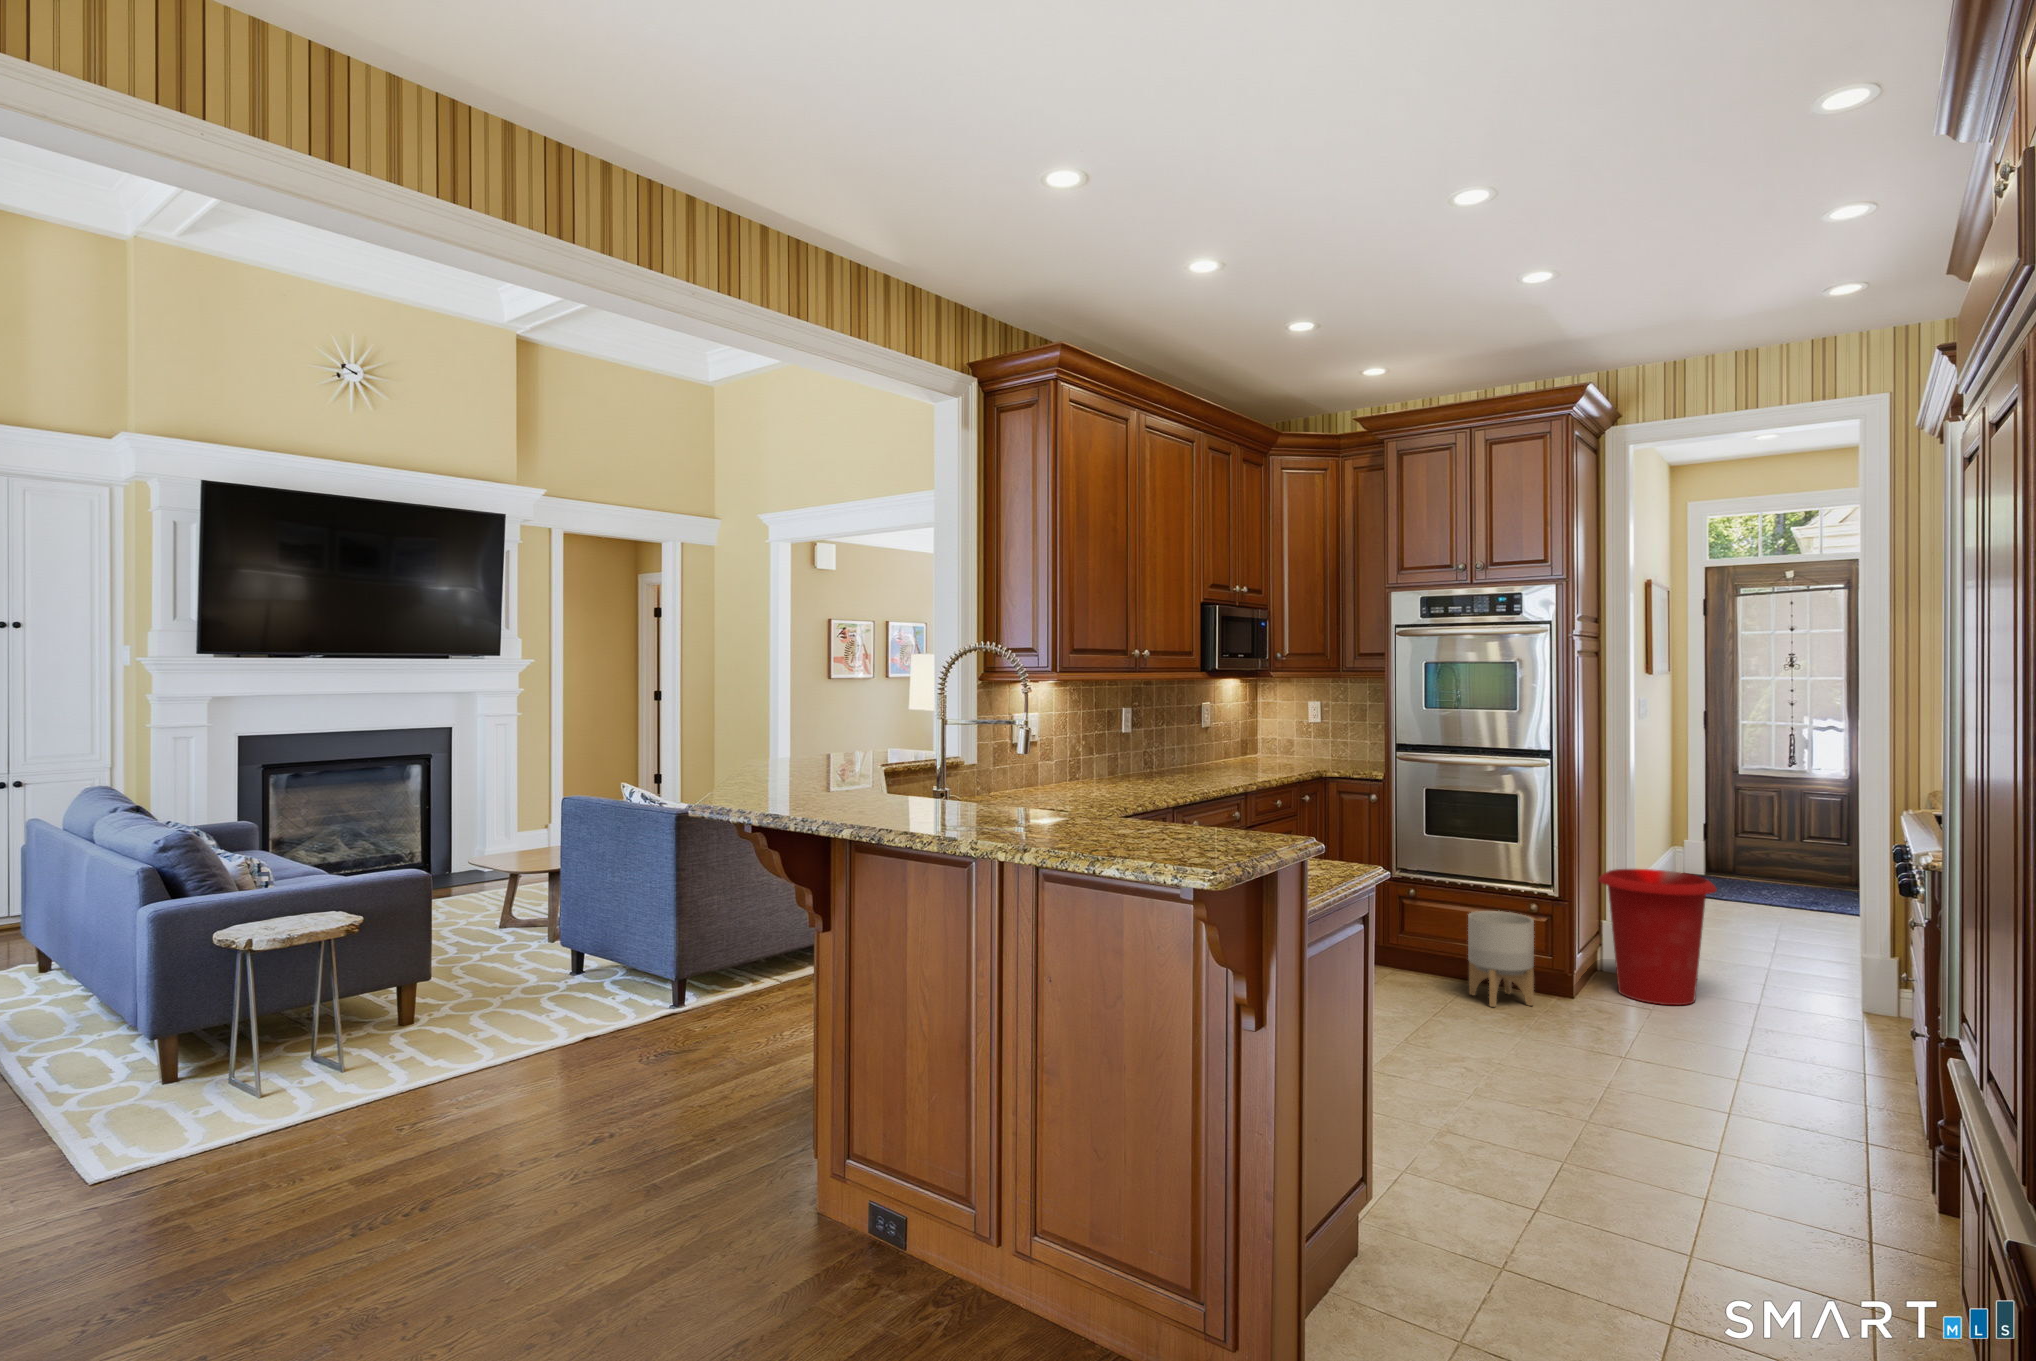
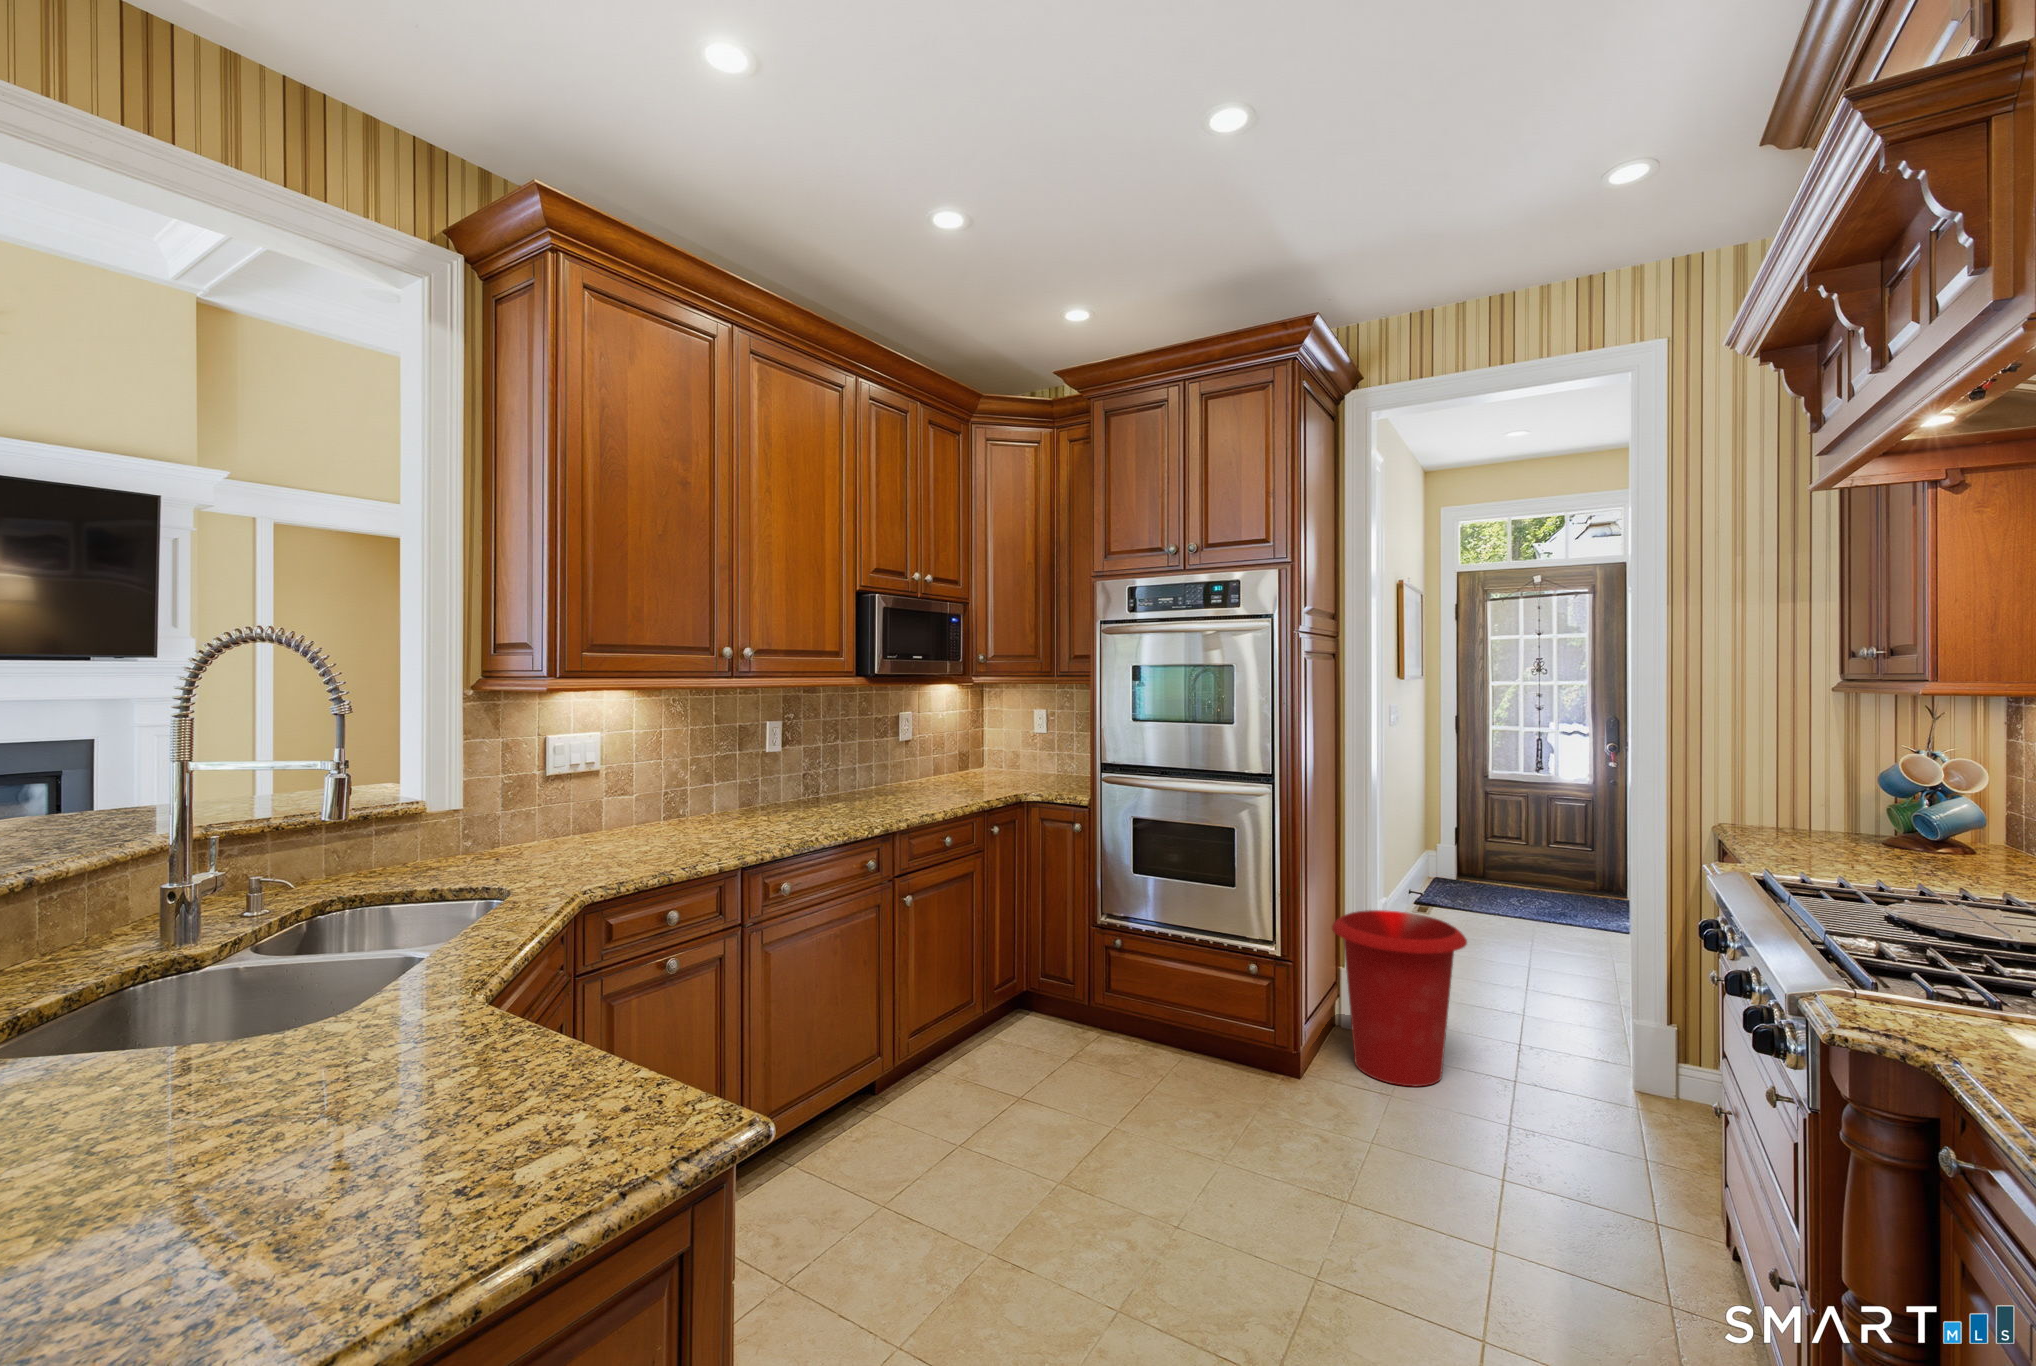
planter: present [1468,911,1534,1007] -> none [1175,970,1251,1100]

